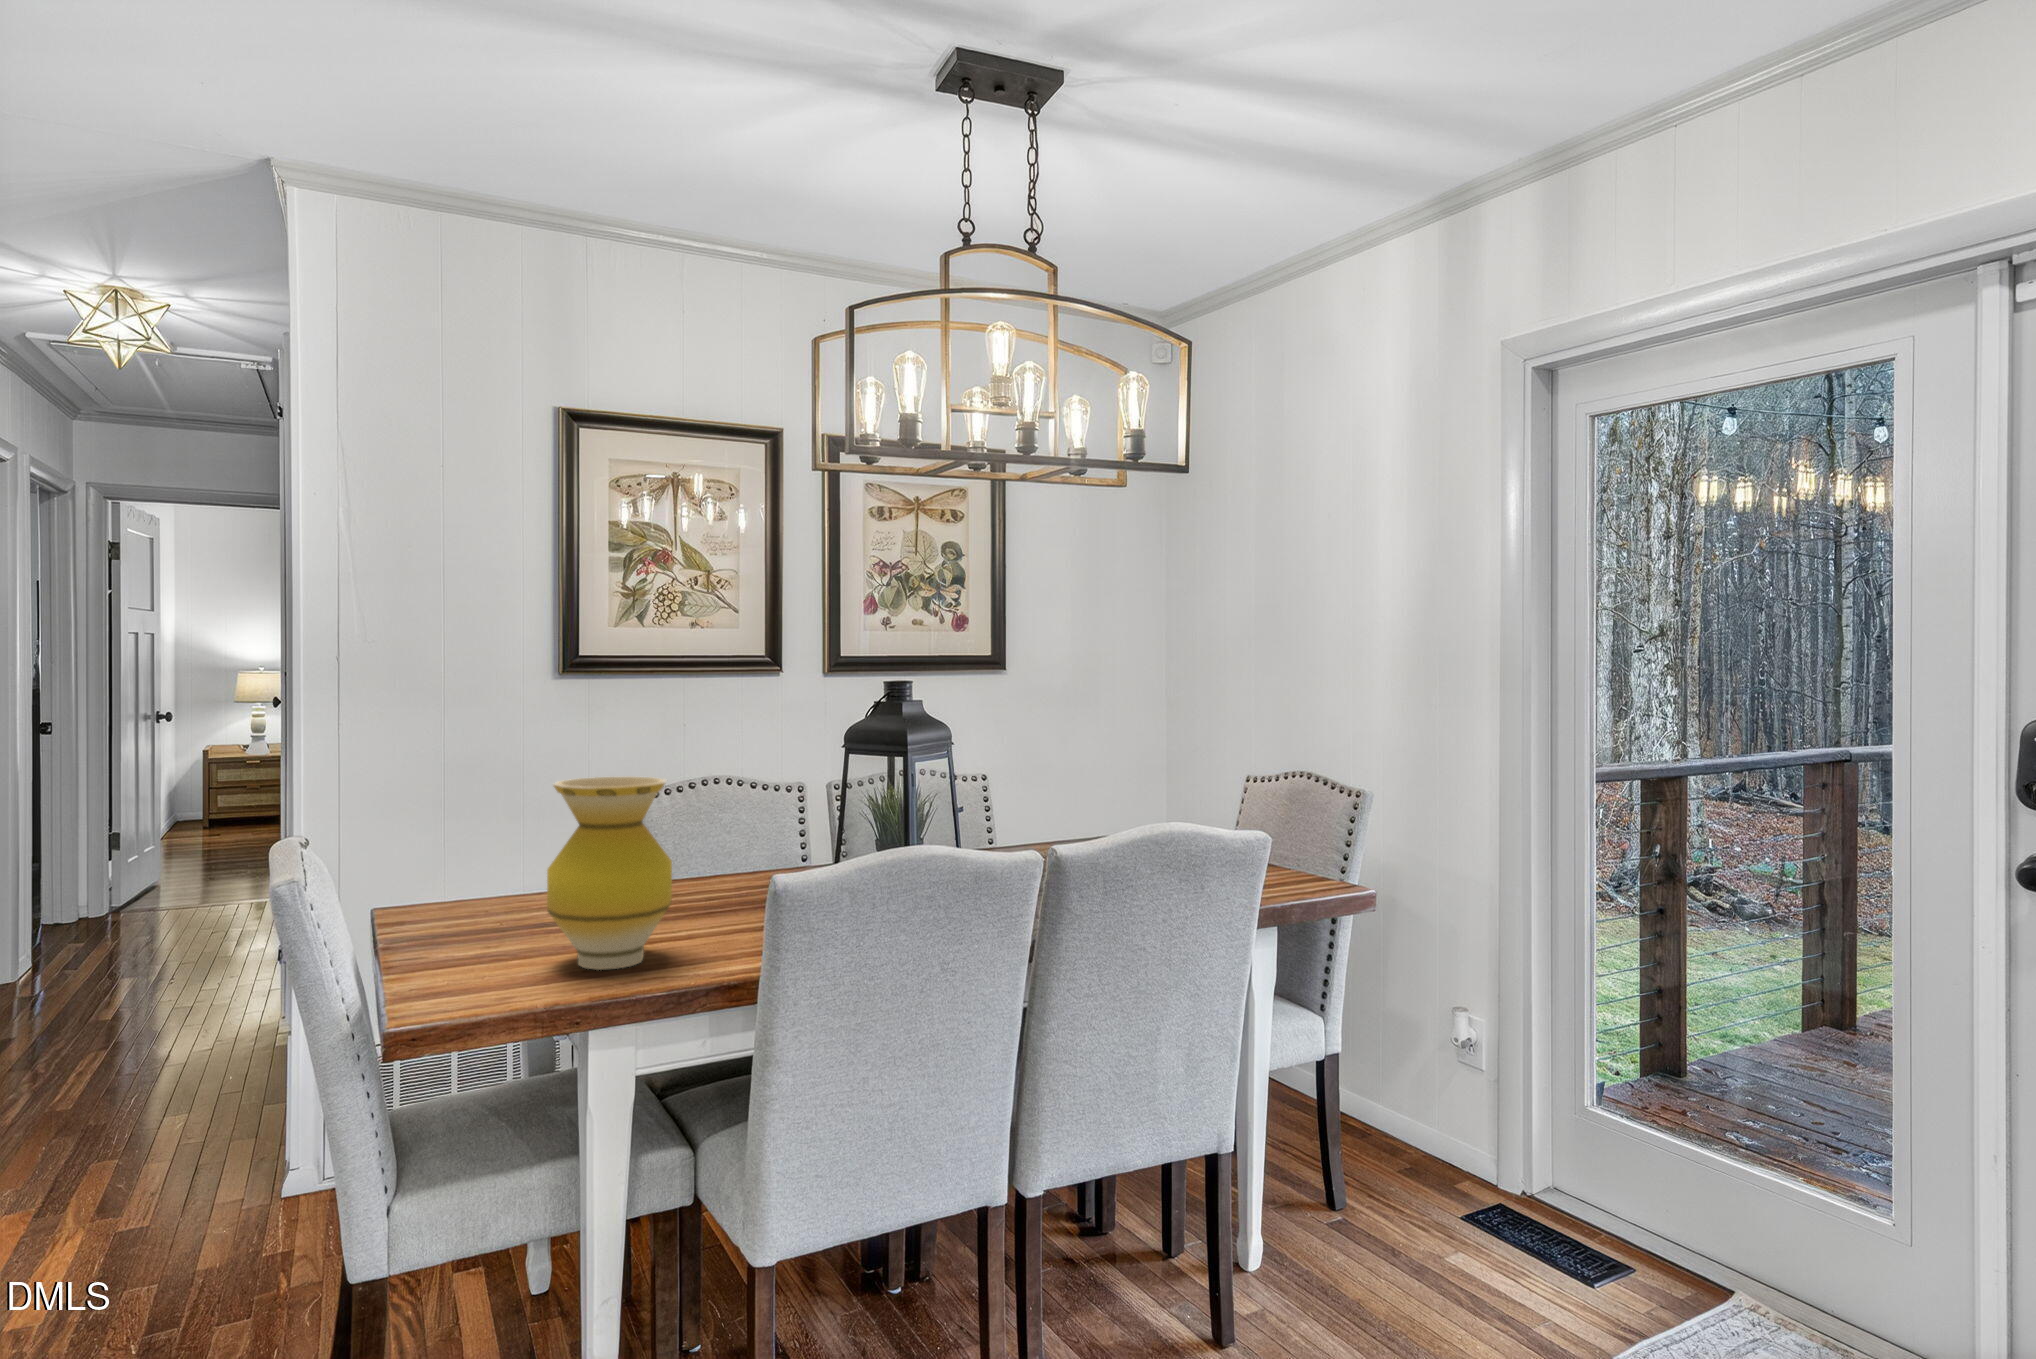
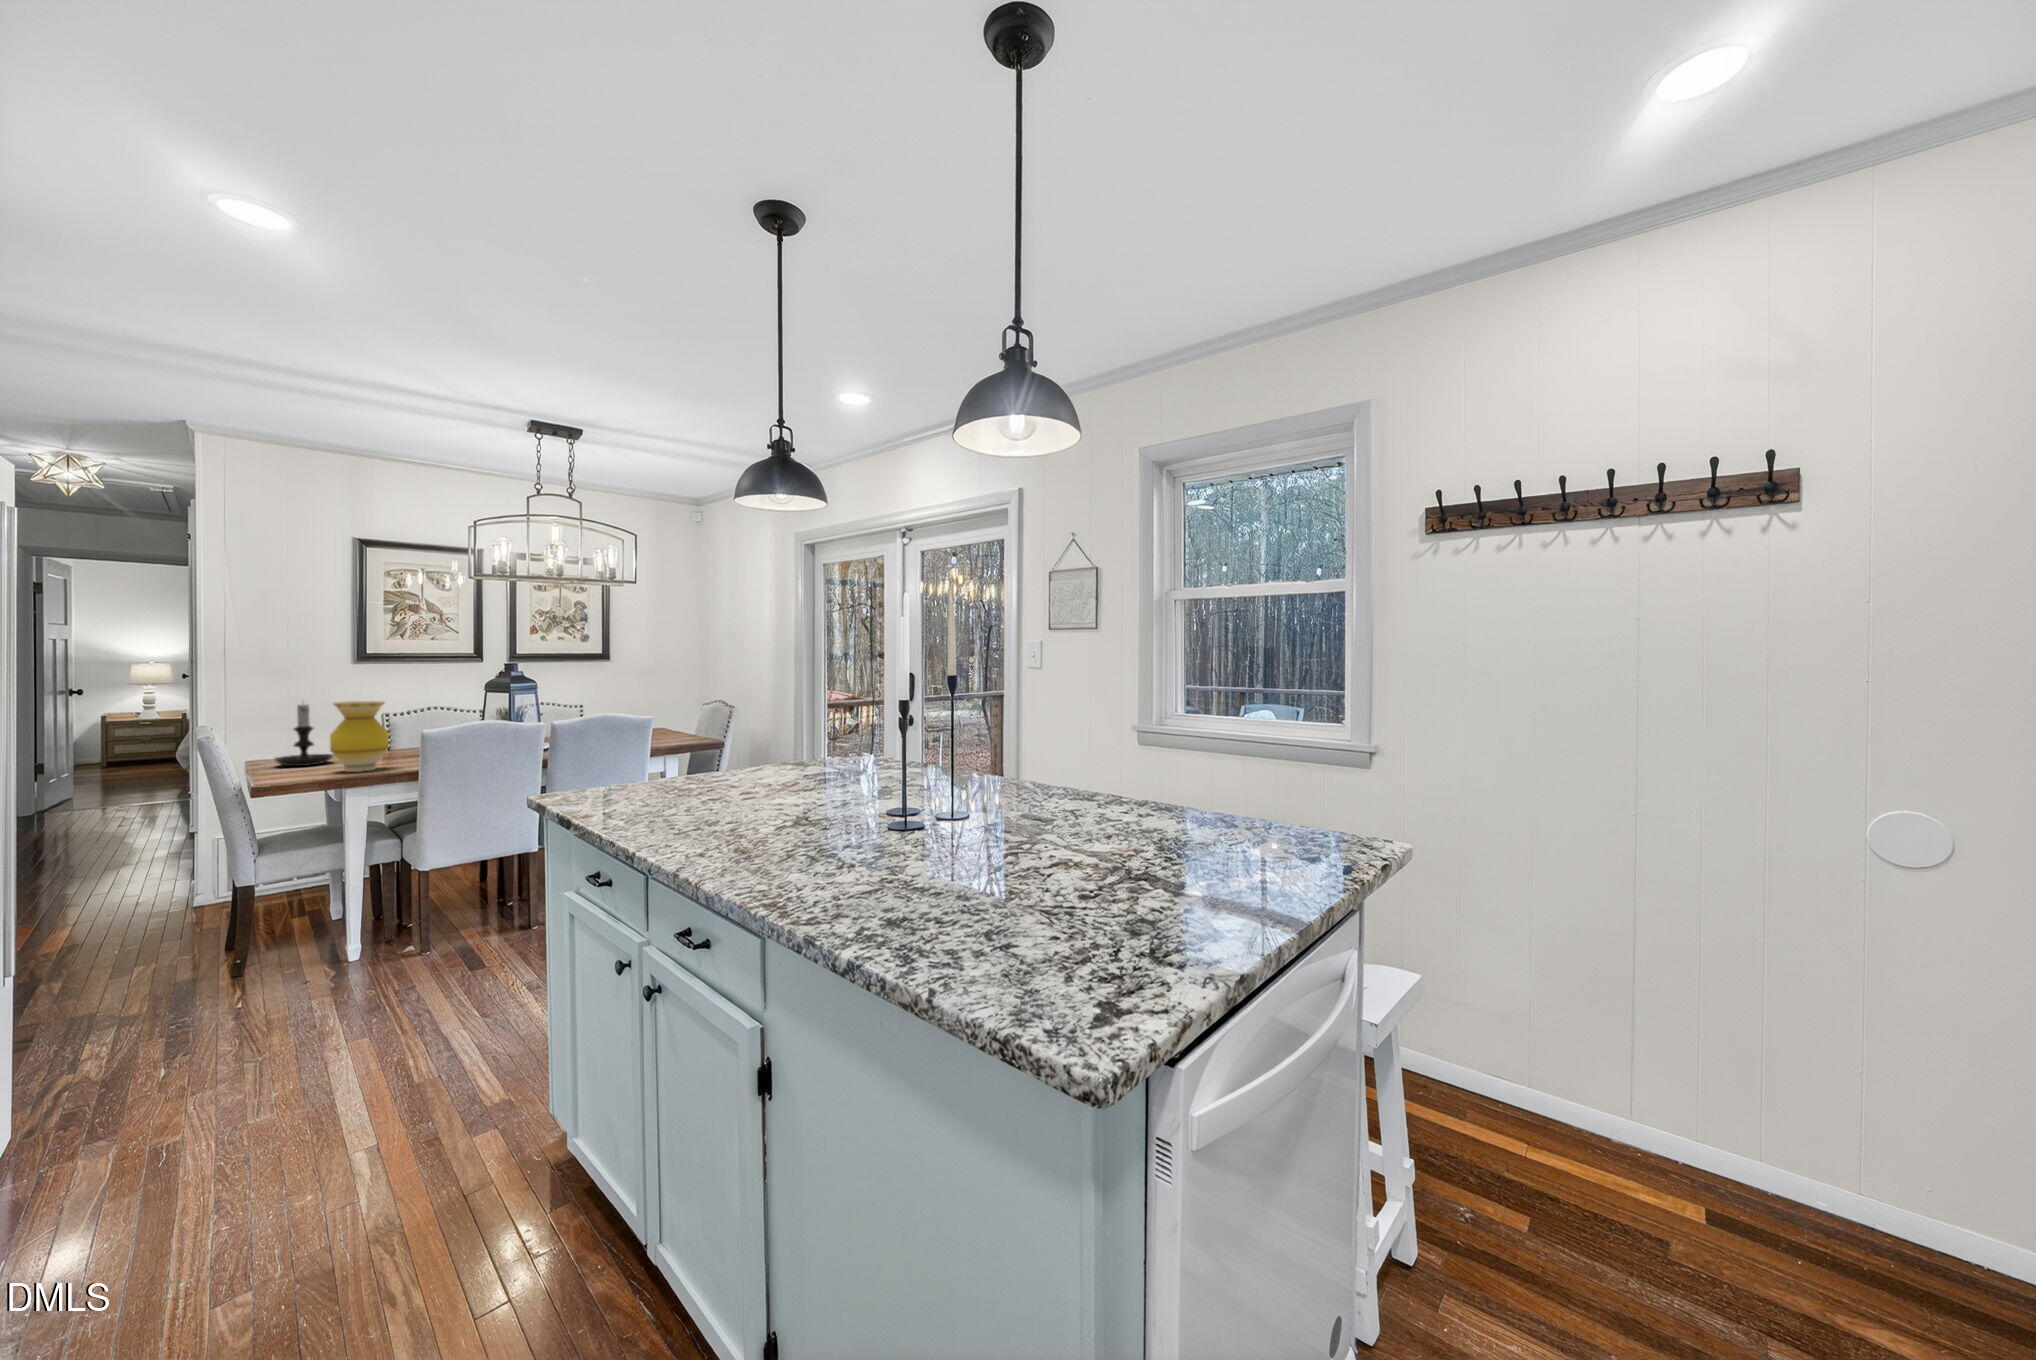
candle holder: none [423,766,542,929] -> present [275,704,333,766]

